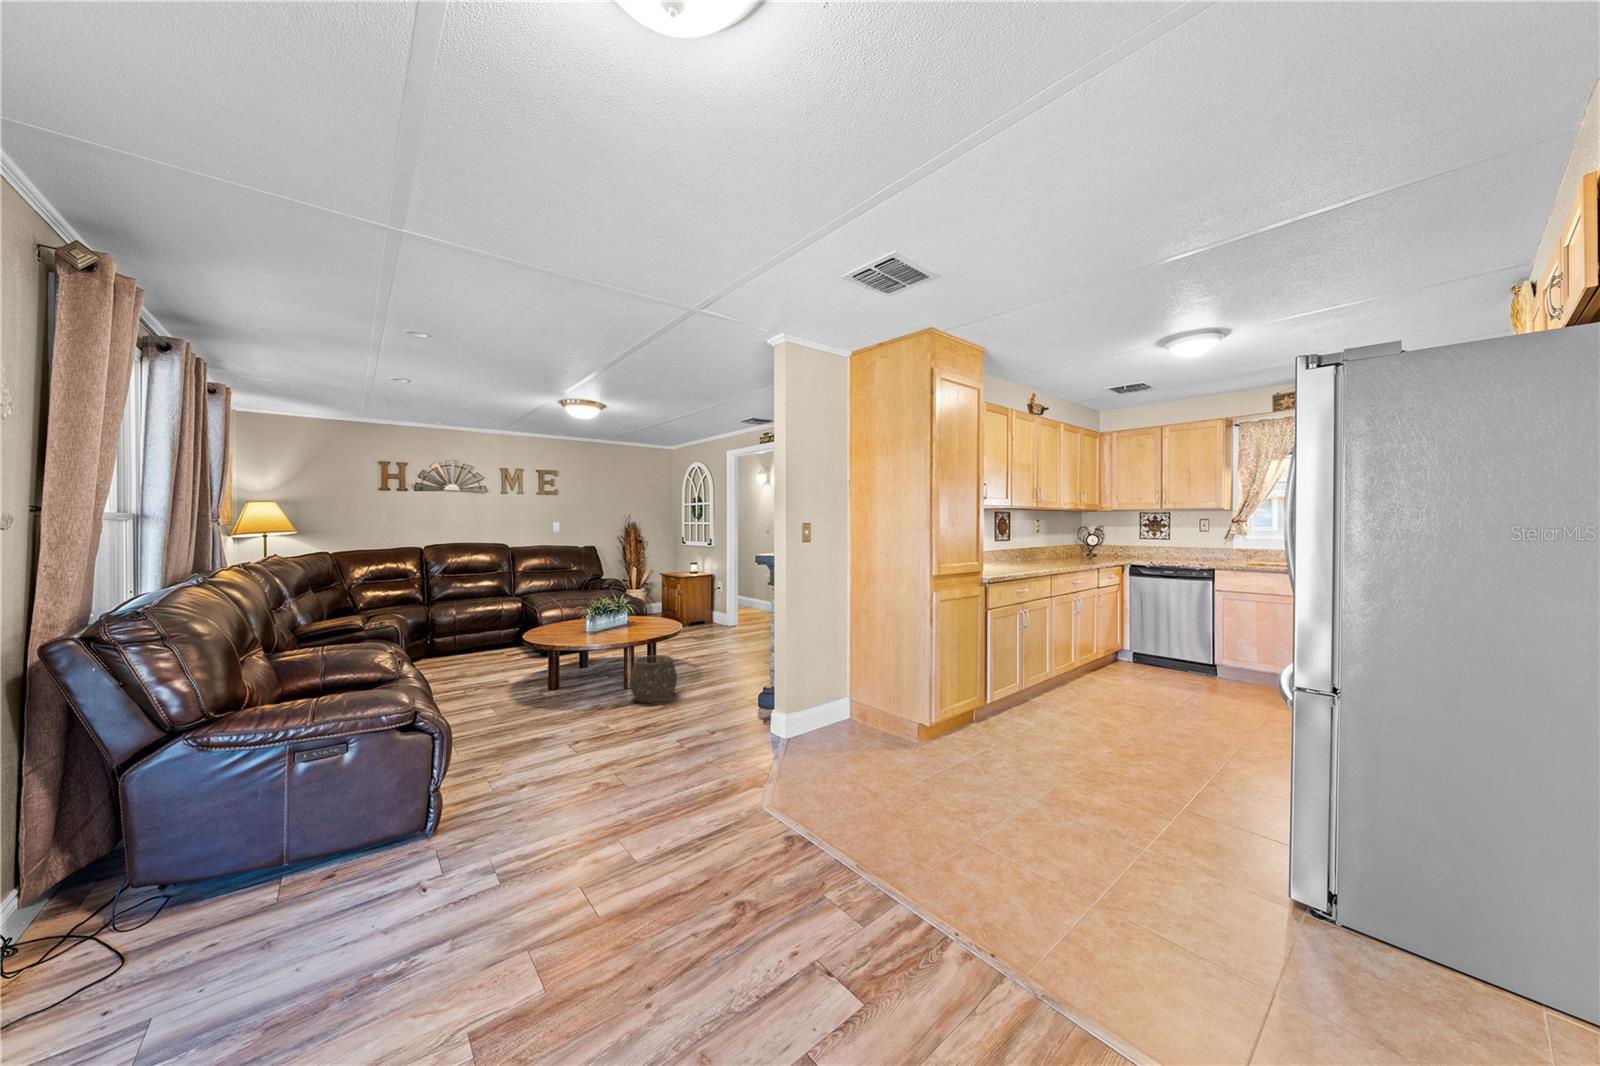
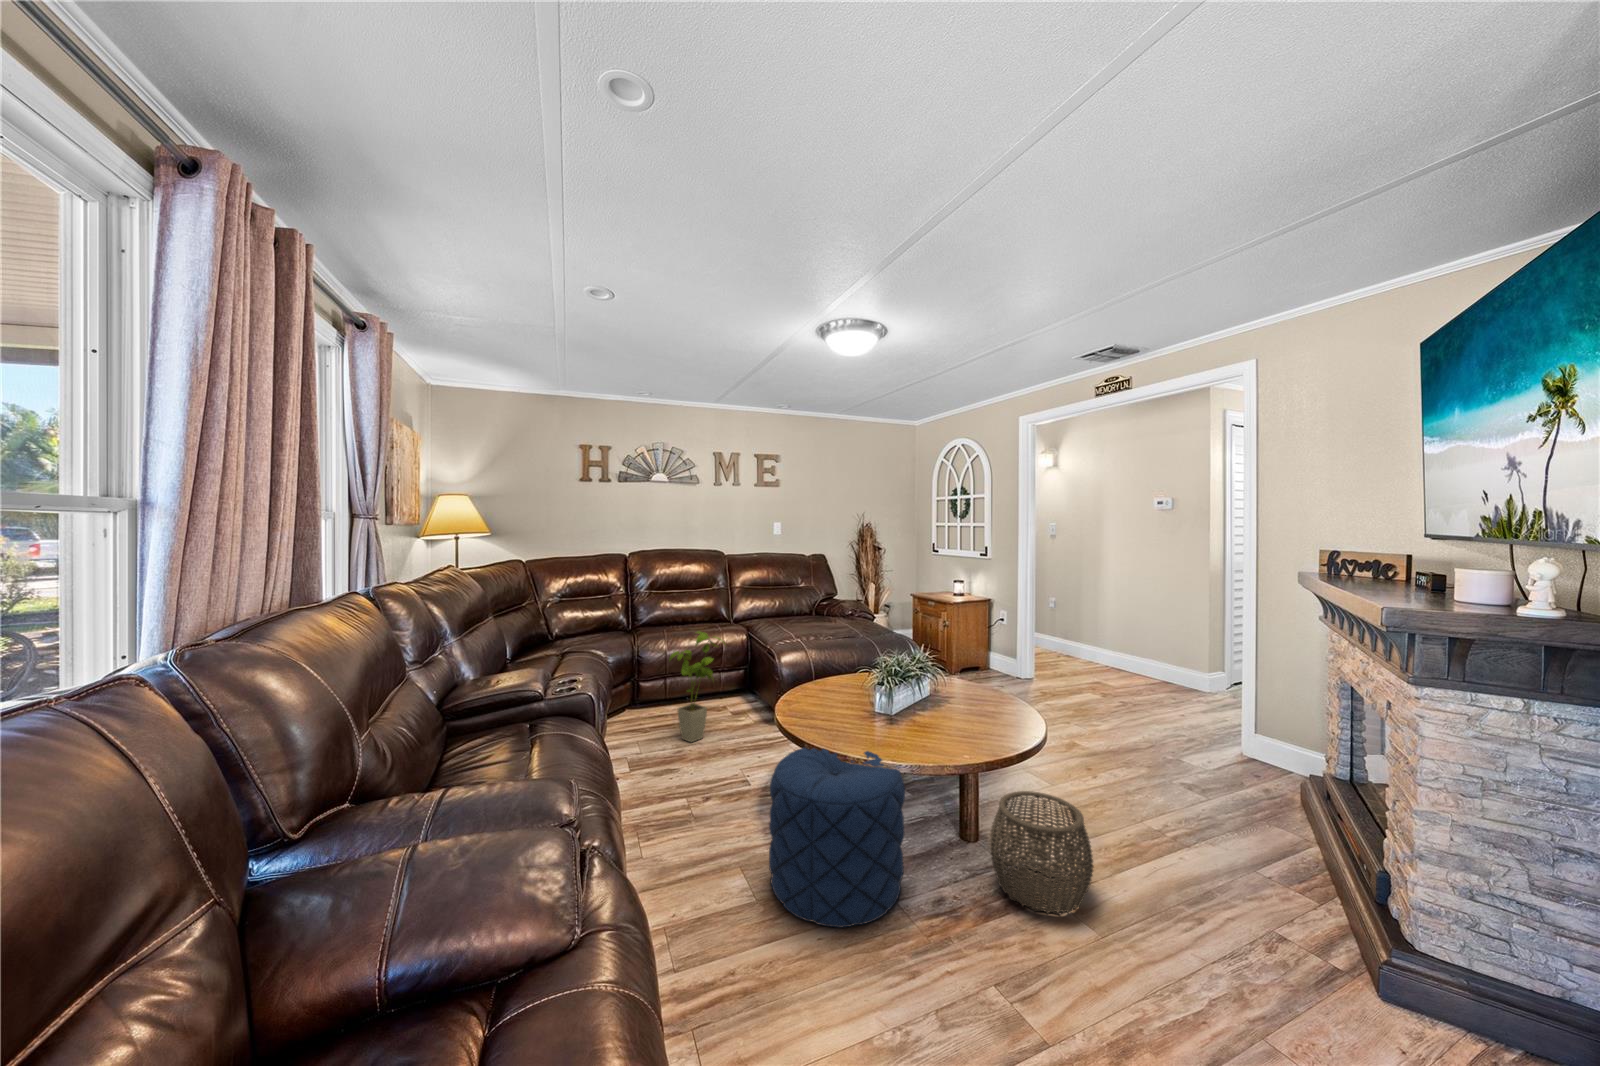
house plant: none [457,596,500,669] -> present [669,632,723,742]
pouf: none [511,640,585,716] -> present [769,748,905,927]

